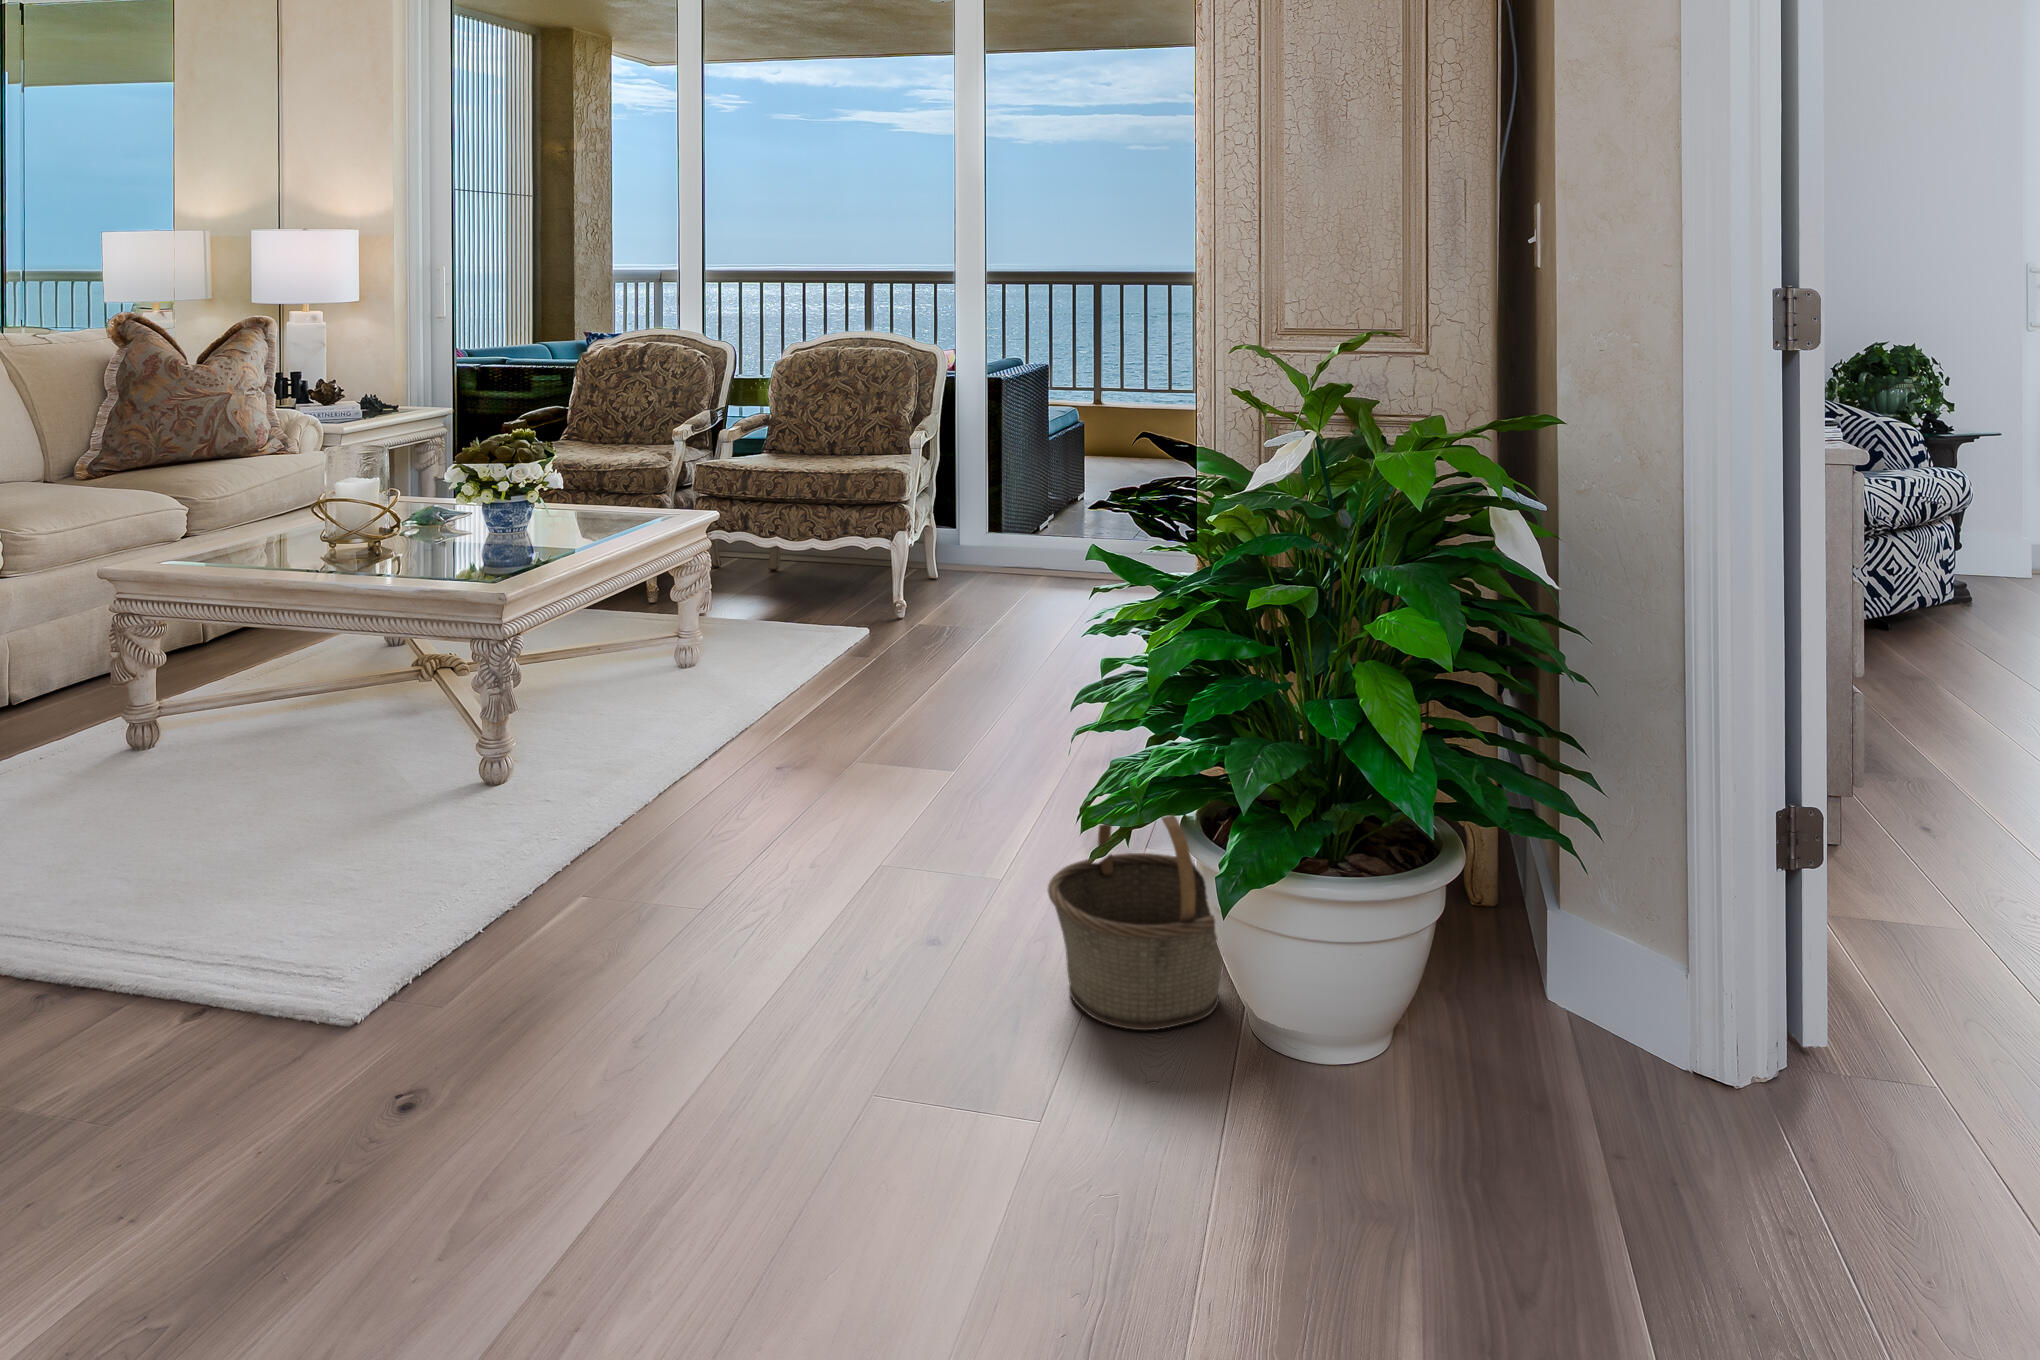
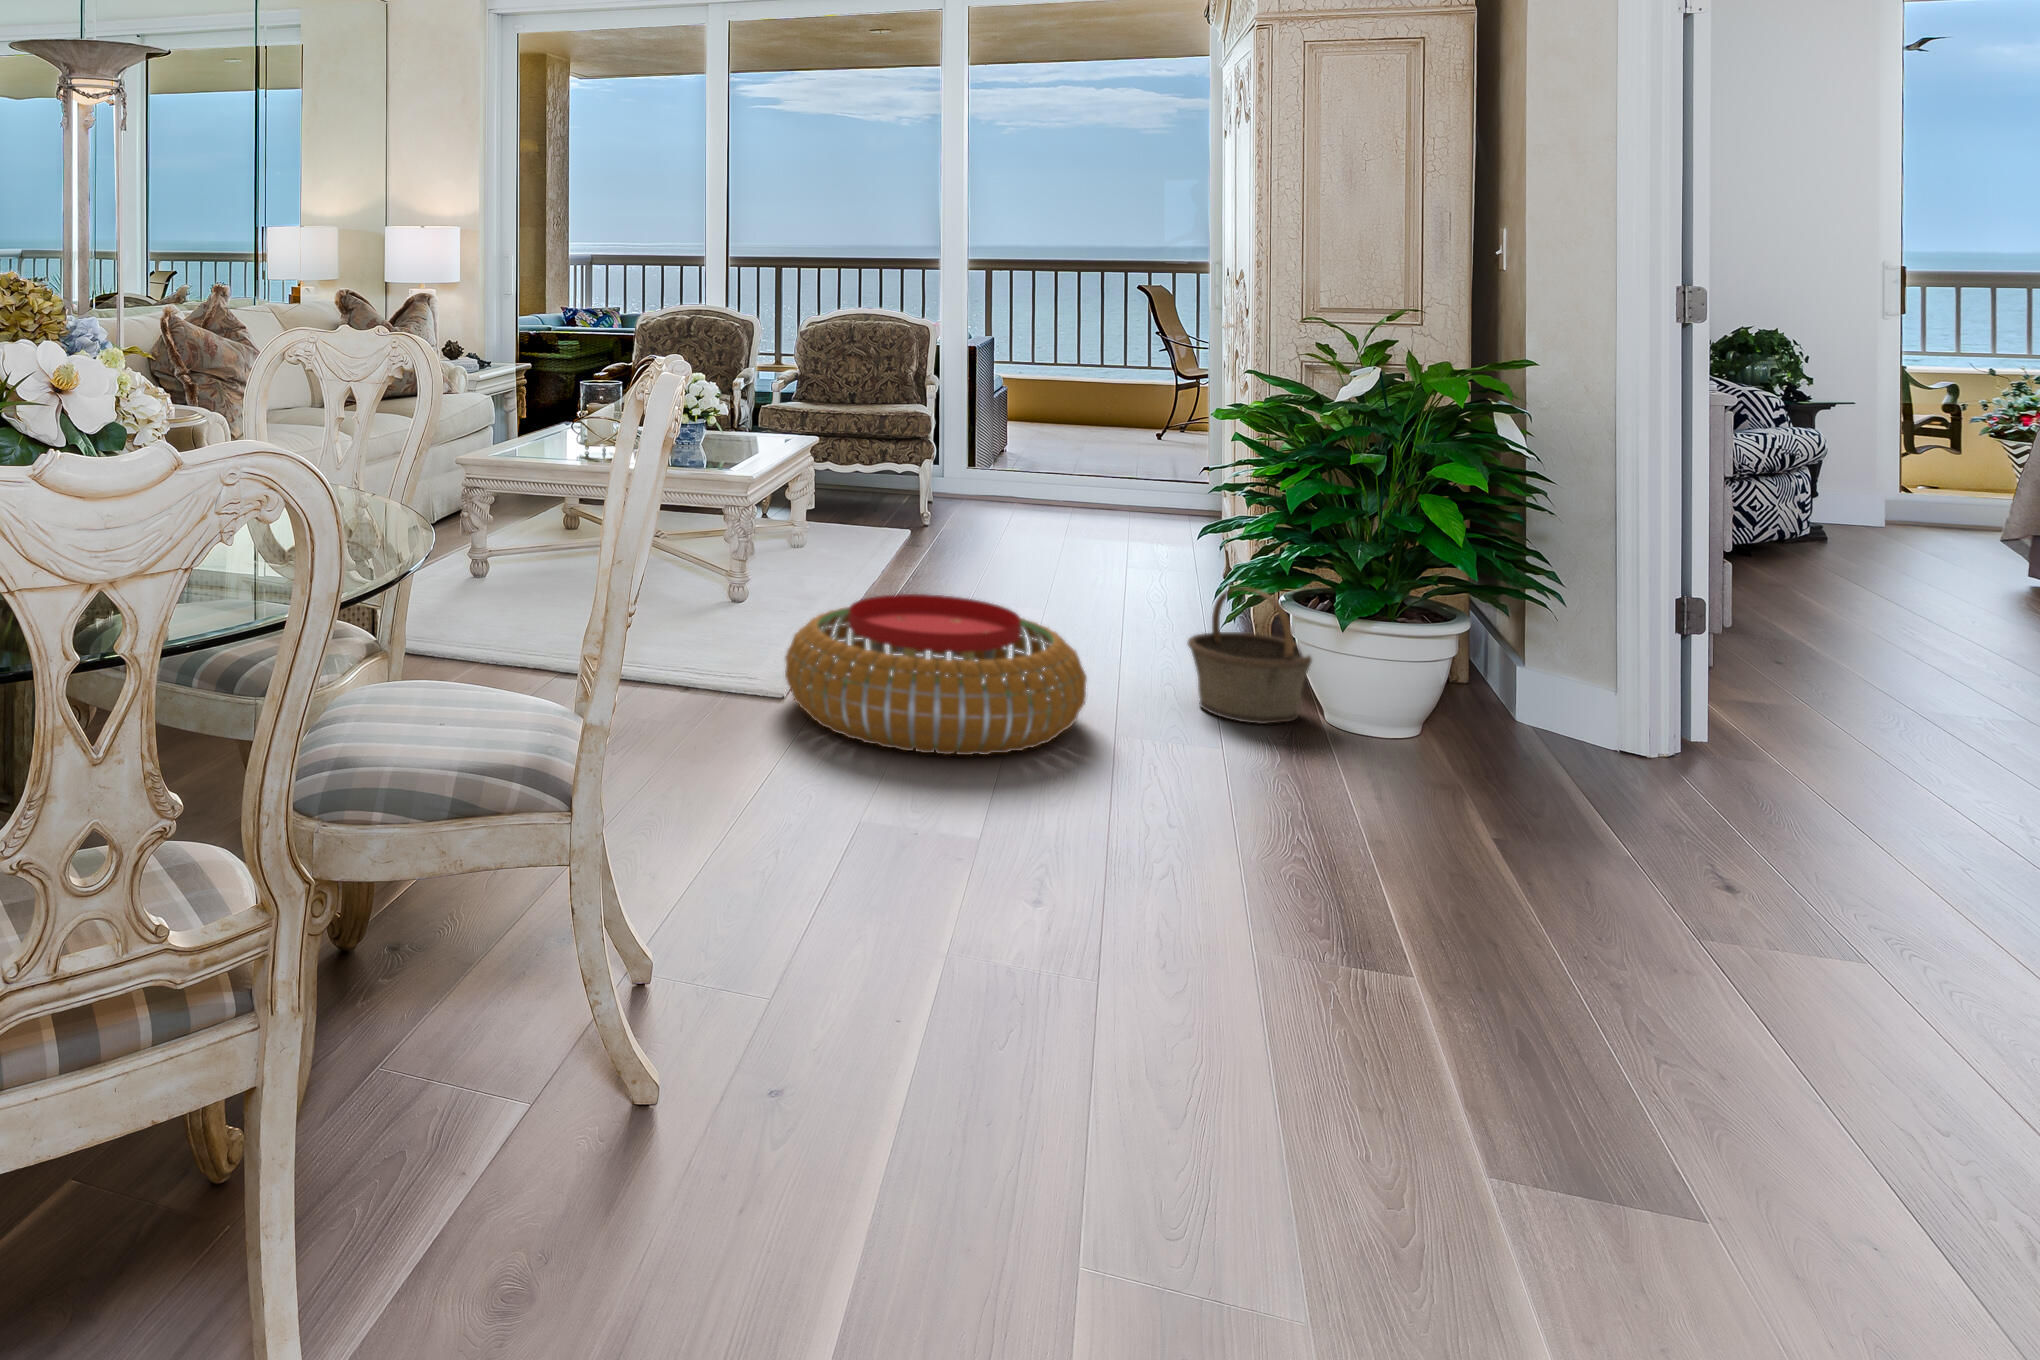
pouf: none [309,820,847,1177] -> present [785,594,1087,755]

